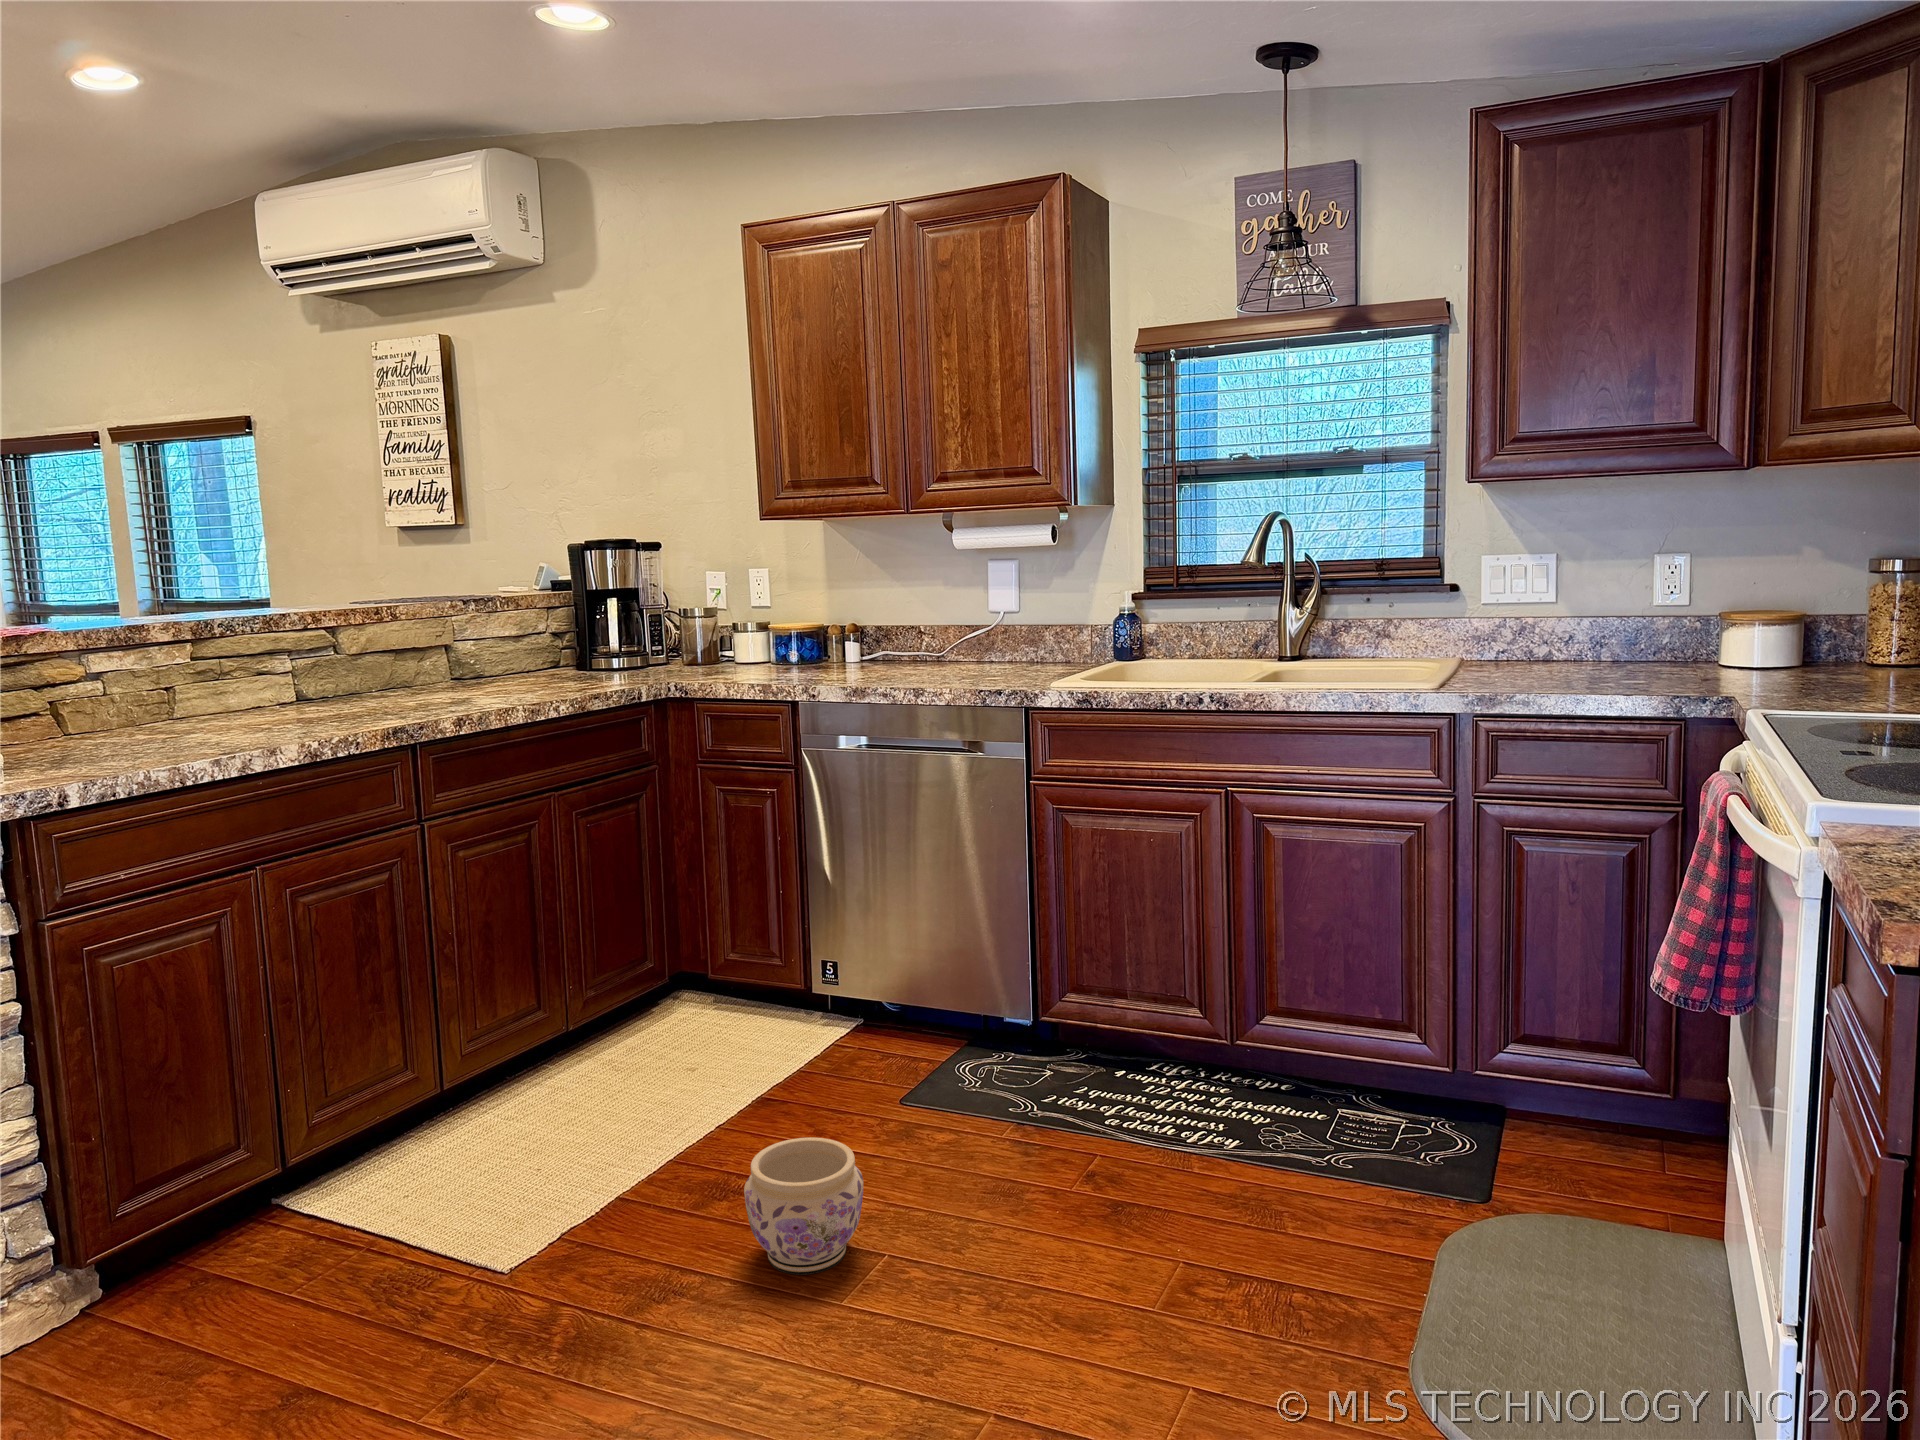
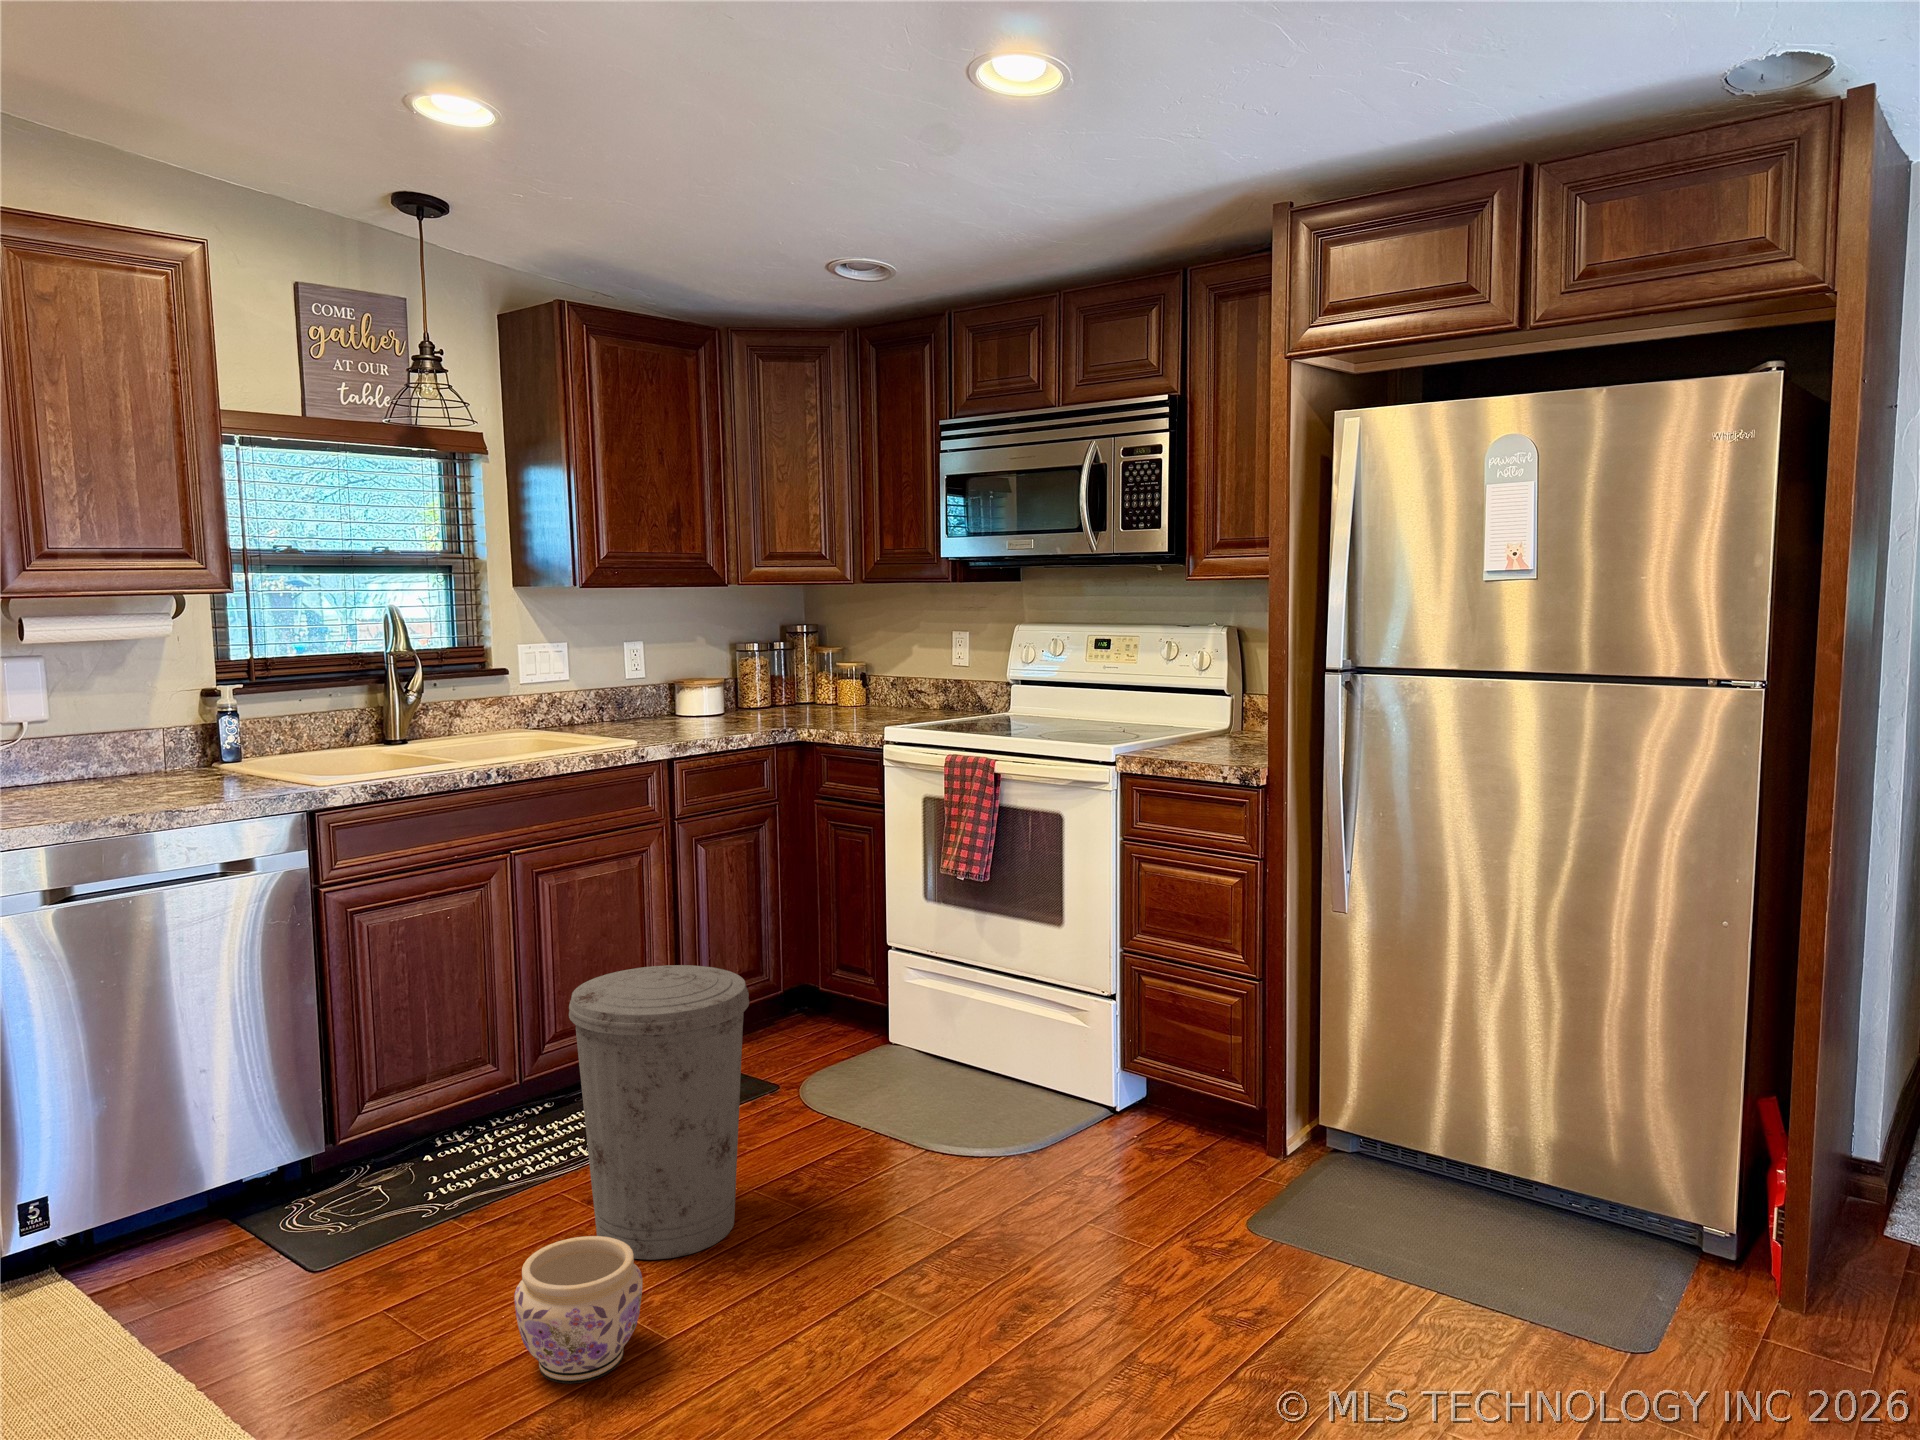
trash can: none [966,930,1168,1265] -> present [569,965,749,1260]

